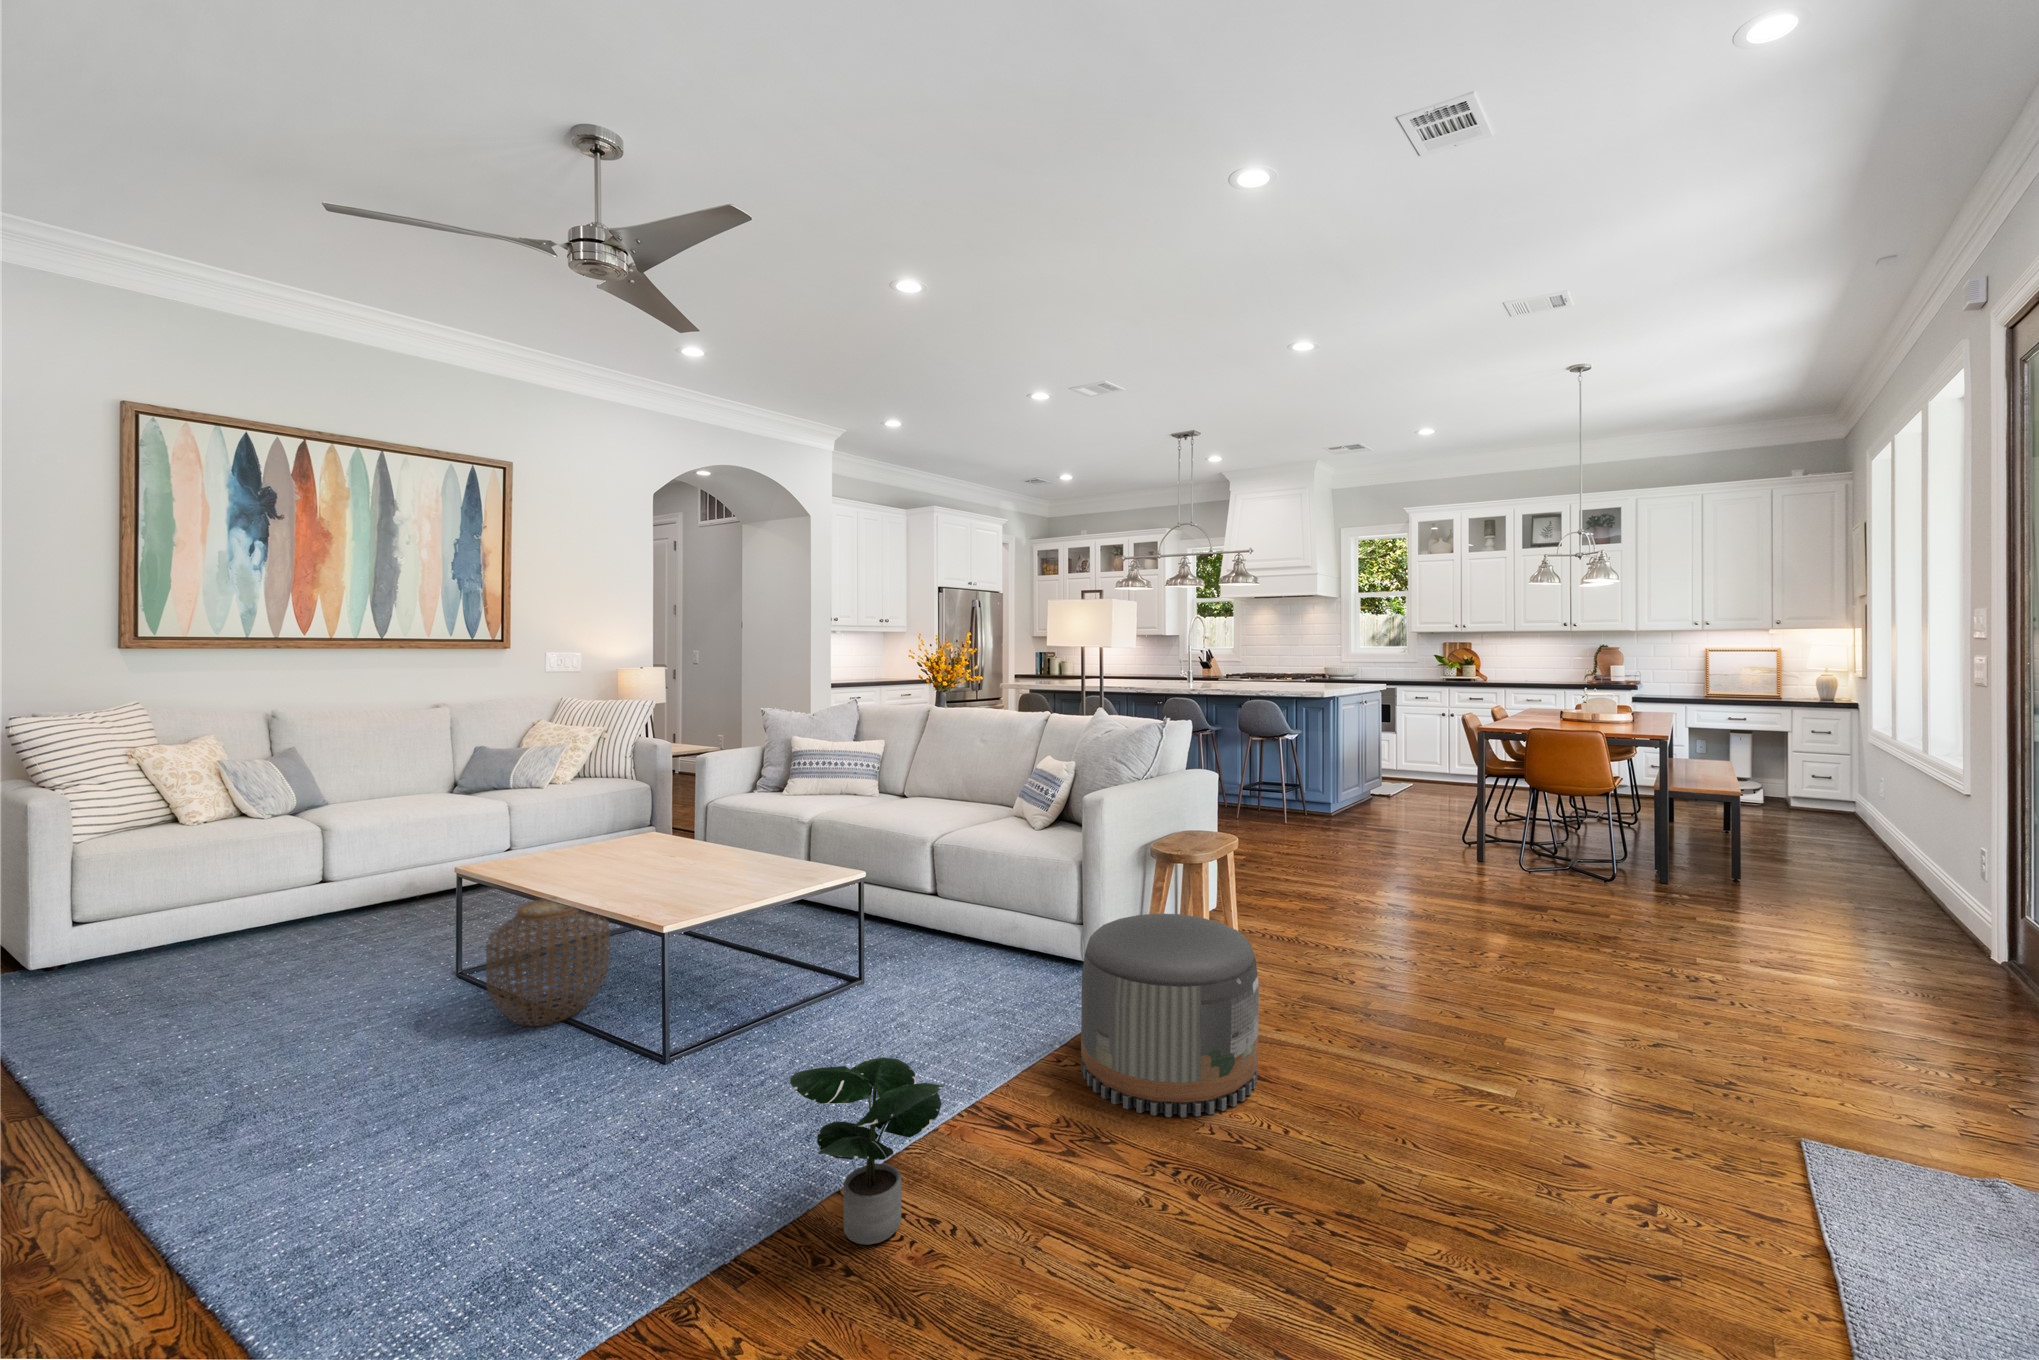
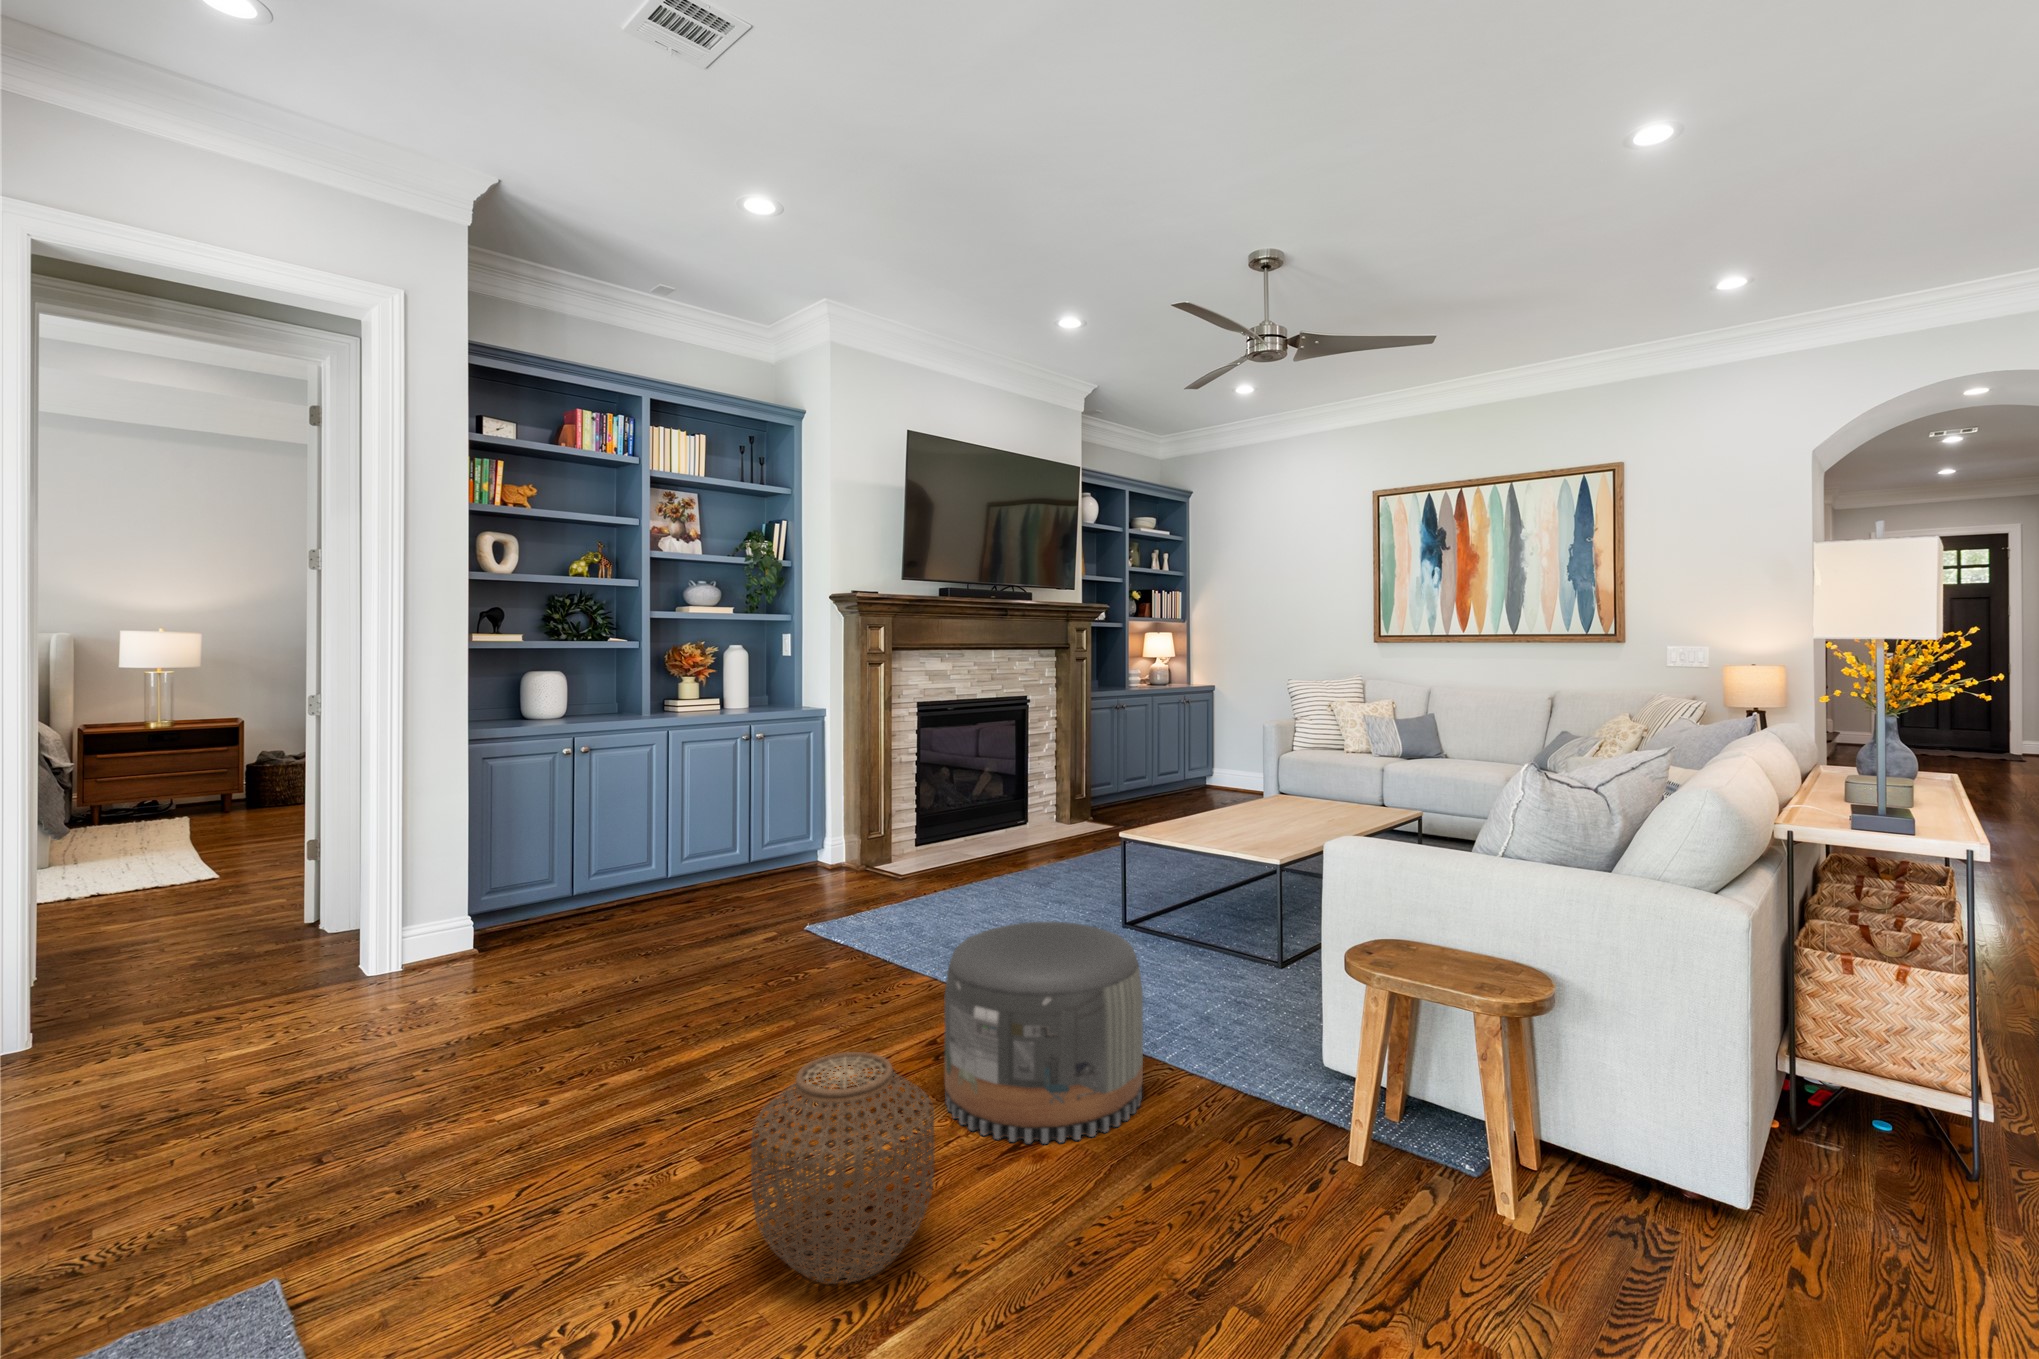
woven basket: present [486,898,610,1026] -> present [751,1052,934,1284]
potted plant: present [789,1057,944,1245] -> none [841,872,943,990]

